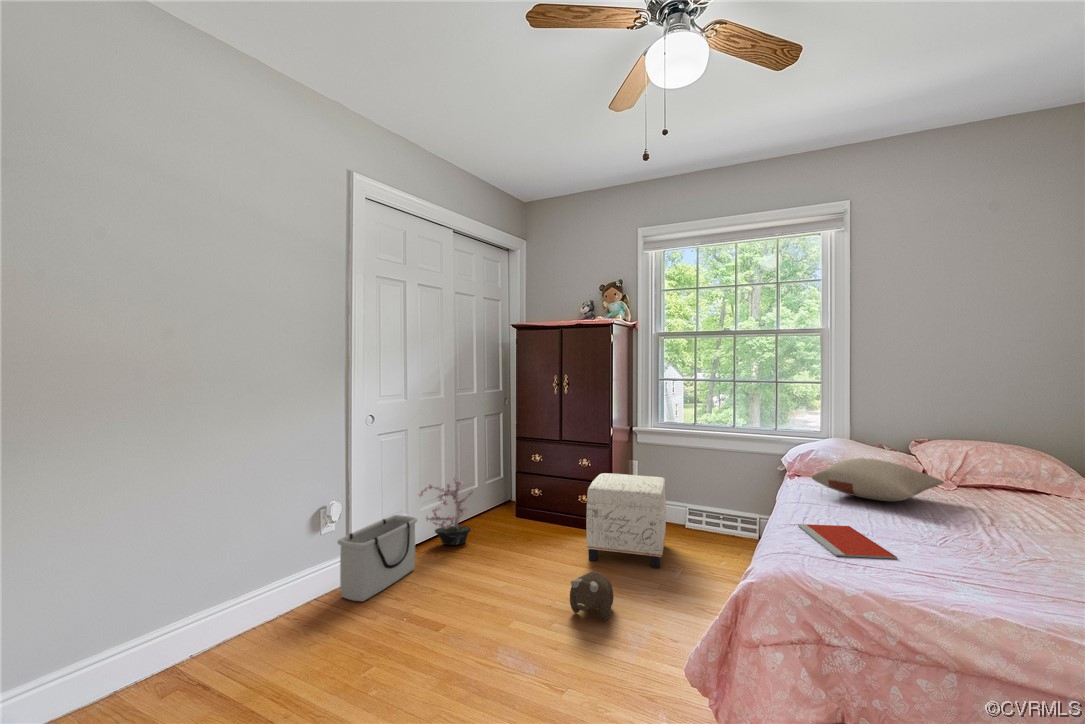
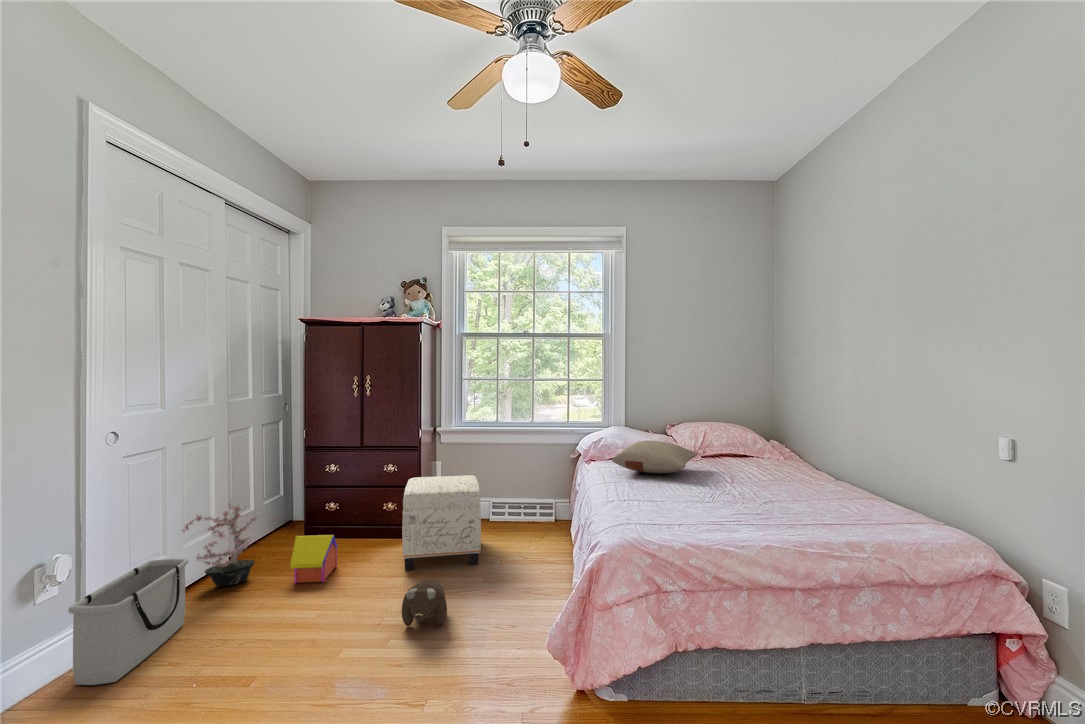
toy house: none [494,513,534,557] -> present [290,535,337,583]
notebook: present [798,524,897,559] -> none [615,496,692,520]

